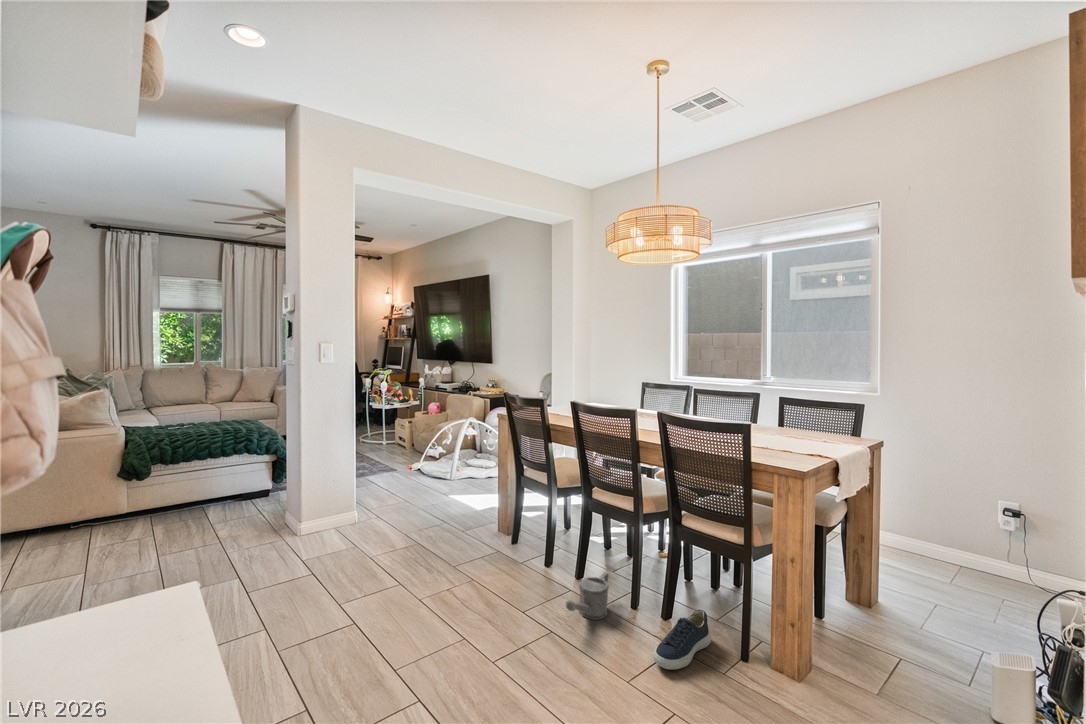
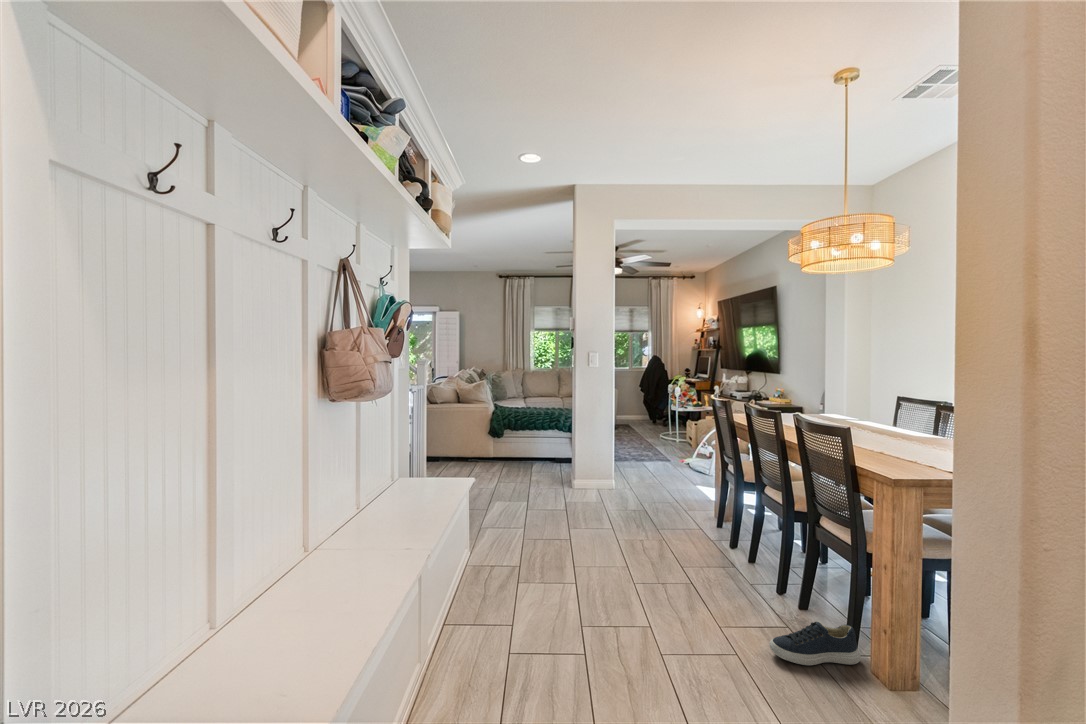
watering can: present [566,573,609,620] -> none [710,566,777,606]

